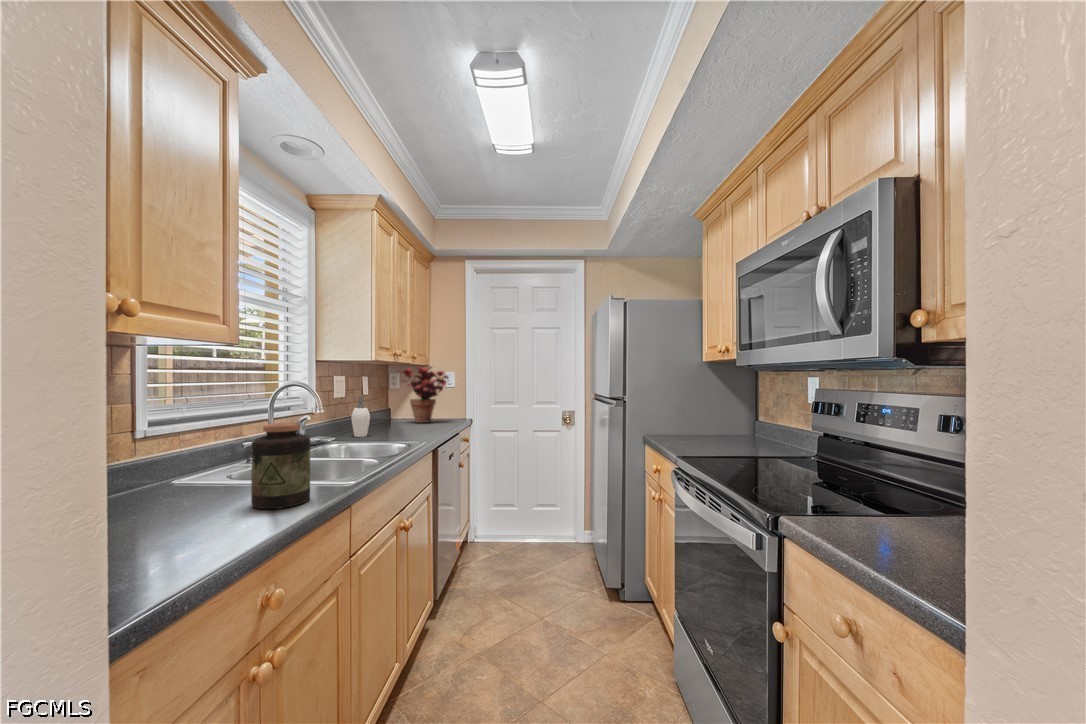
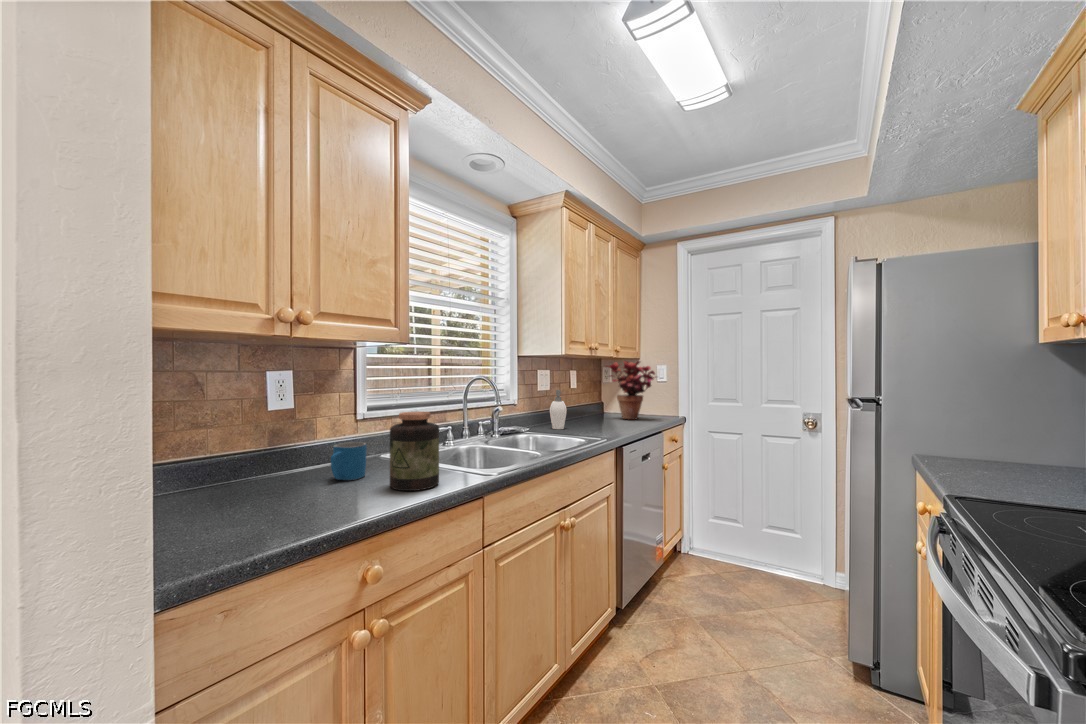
mug: none [157,464,201,511] -> present [331,442,366,480]

